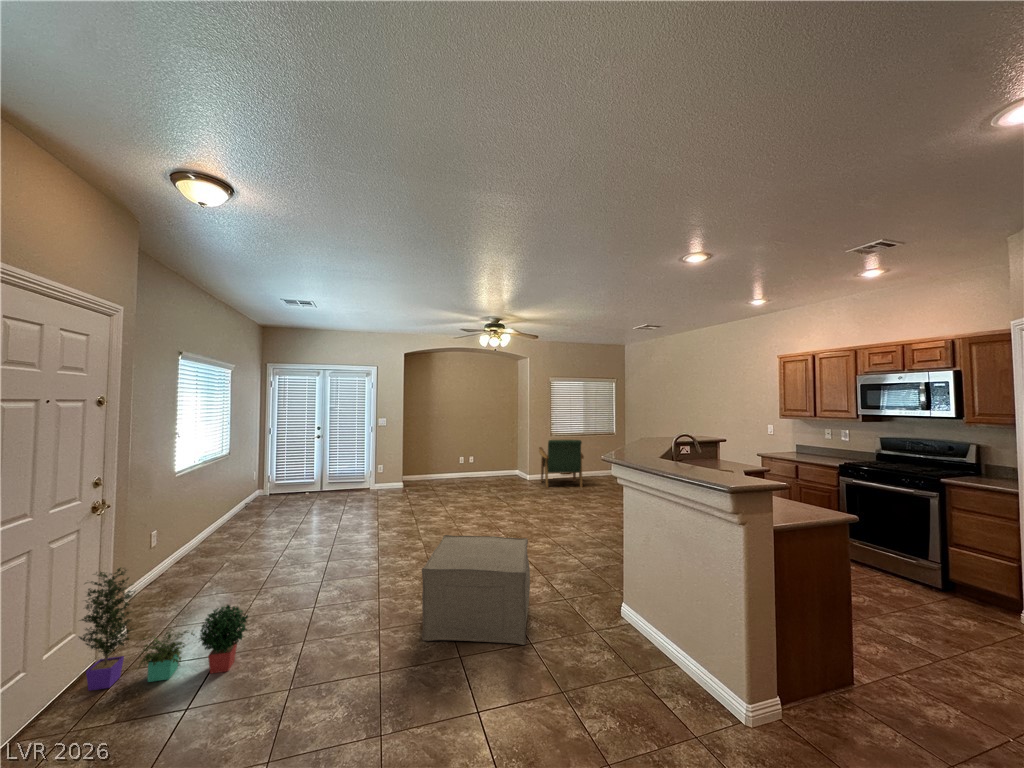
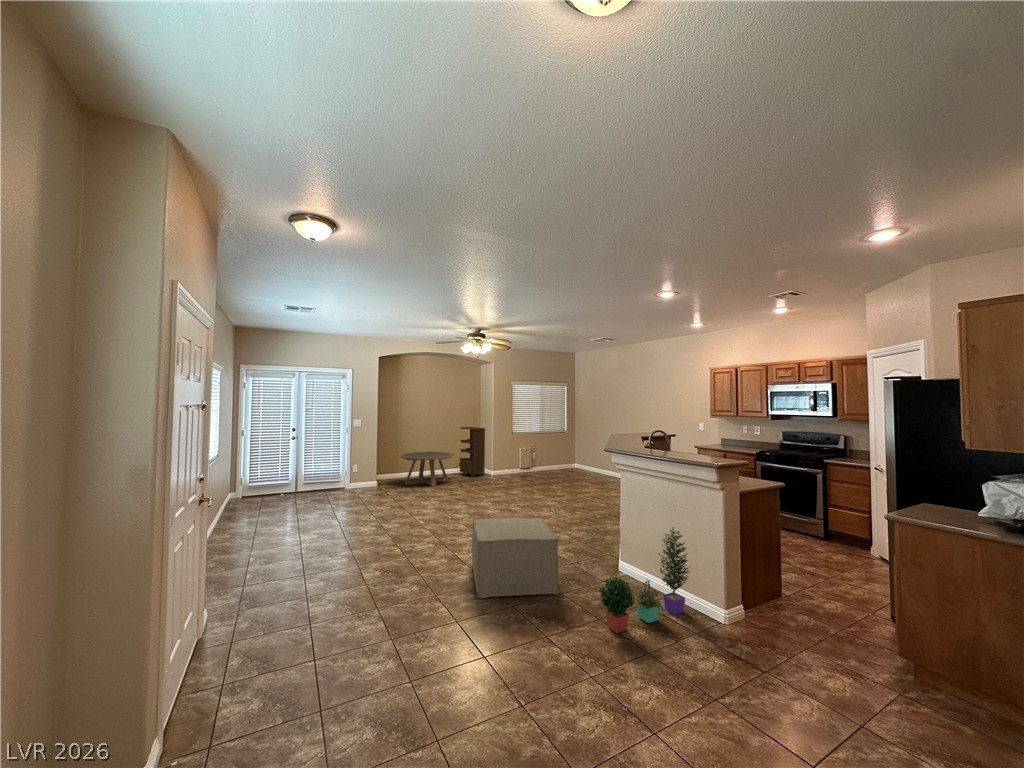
bookshelf: none [494,427,522,481] -> present [459,427,485,477]
armchair: present [539,440,584,488] -> none [500,438,543,482]
coffee table: none [429,453,485,490] -> present [401,452,454,487]
potted plant: present [79,568,248,691] -> present [599,527,689,633]

